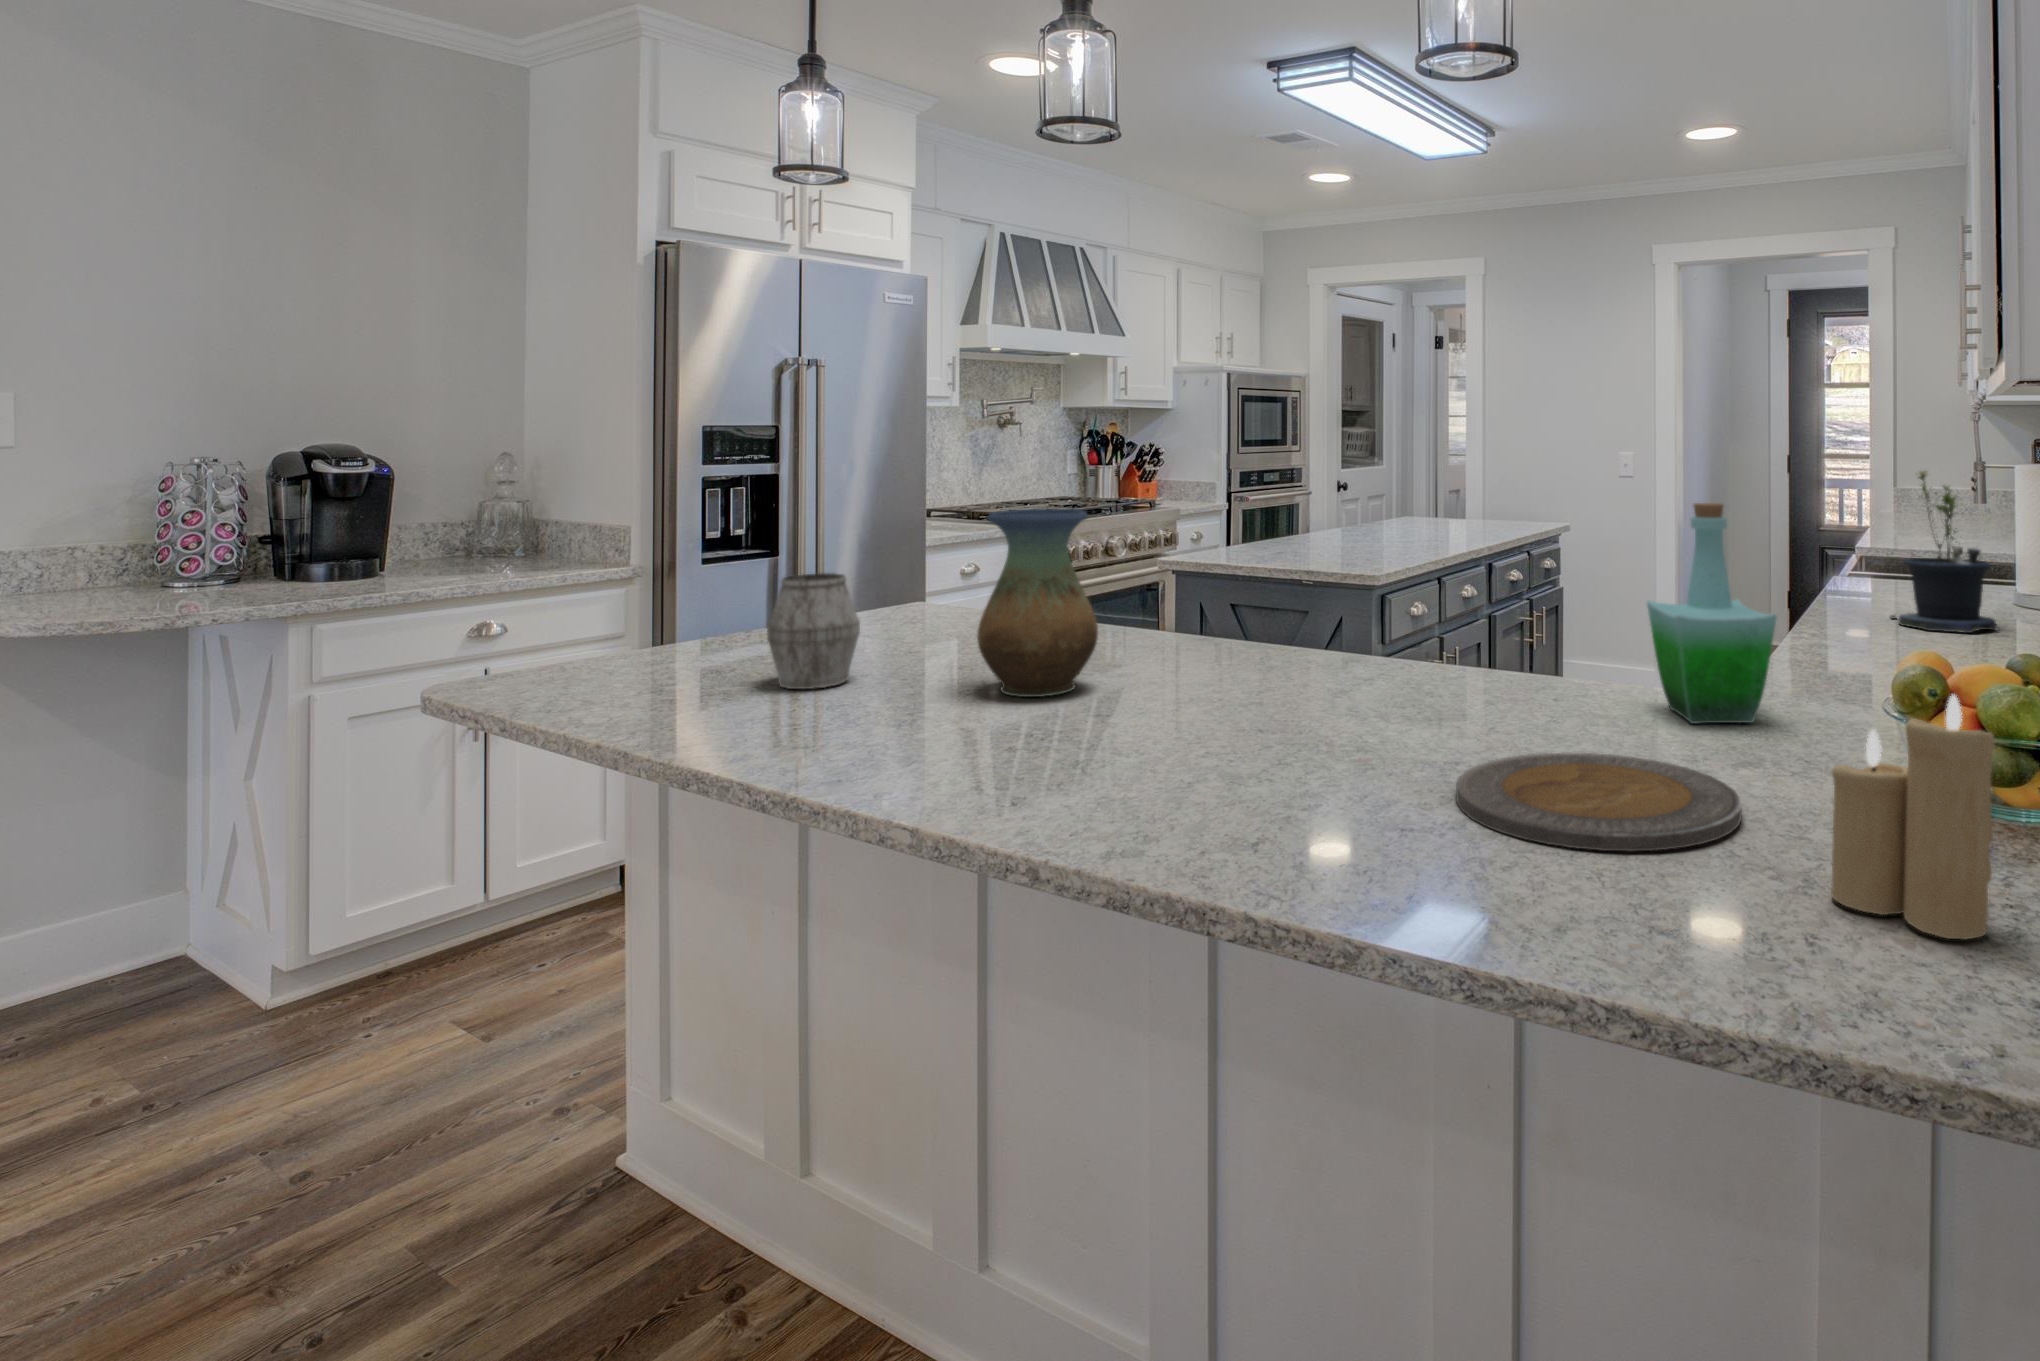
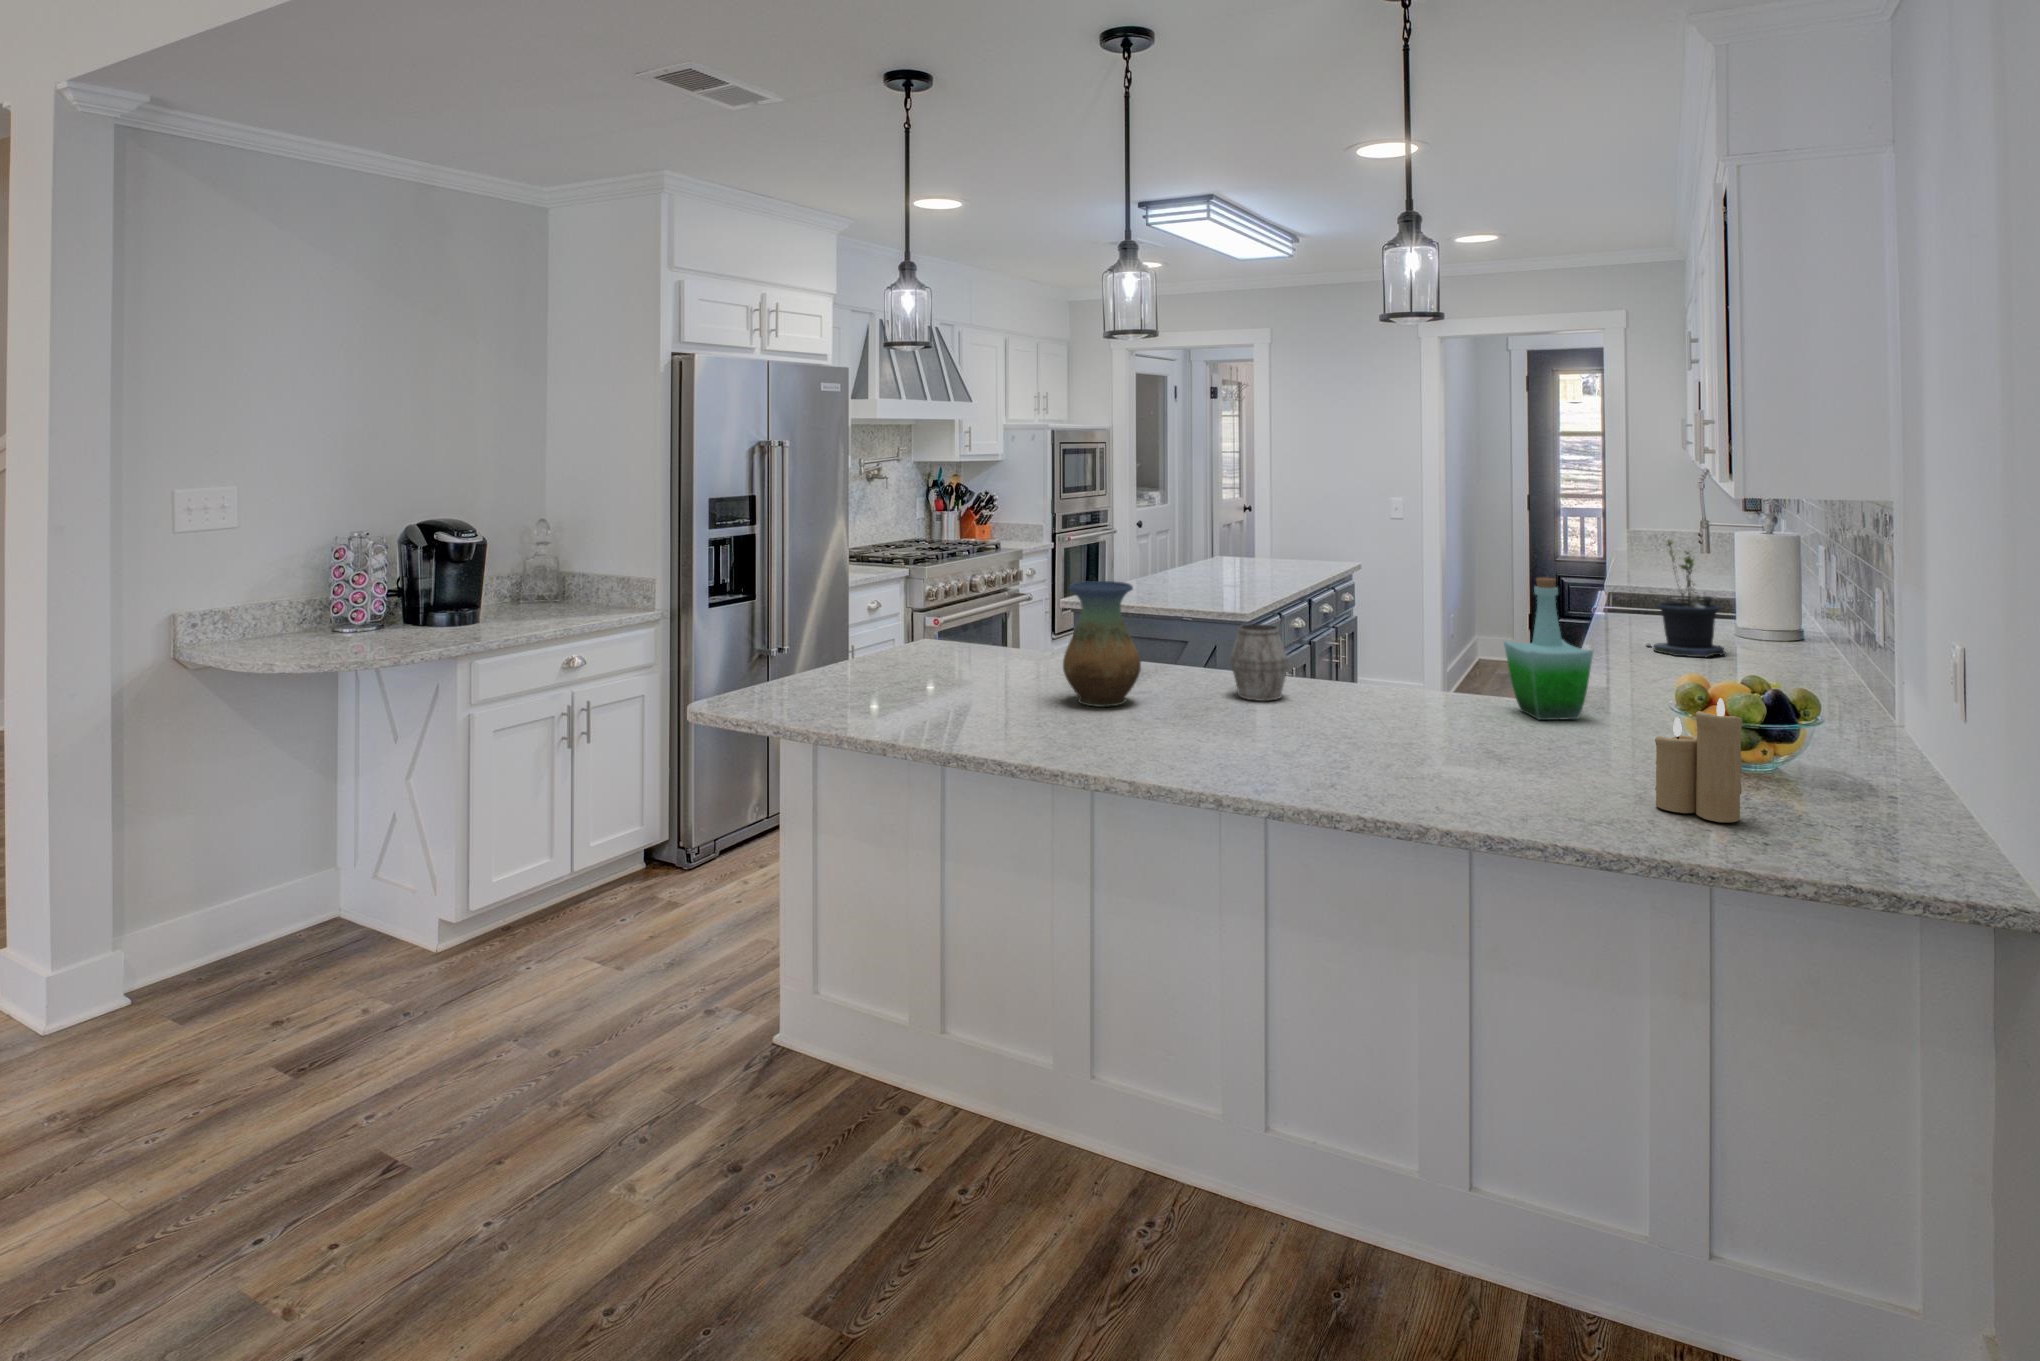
mug: present [767,573,860,689] -> present [1230,624,1289,701]
plate: present [1456,753,1742,851] -> none [1421,737,1594,787]

